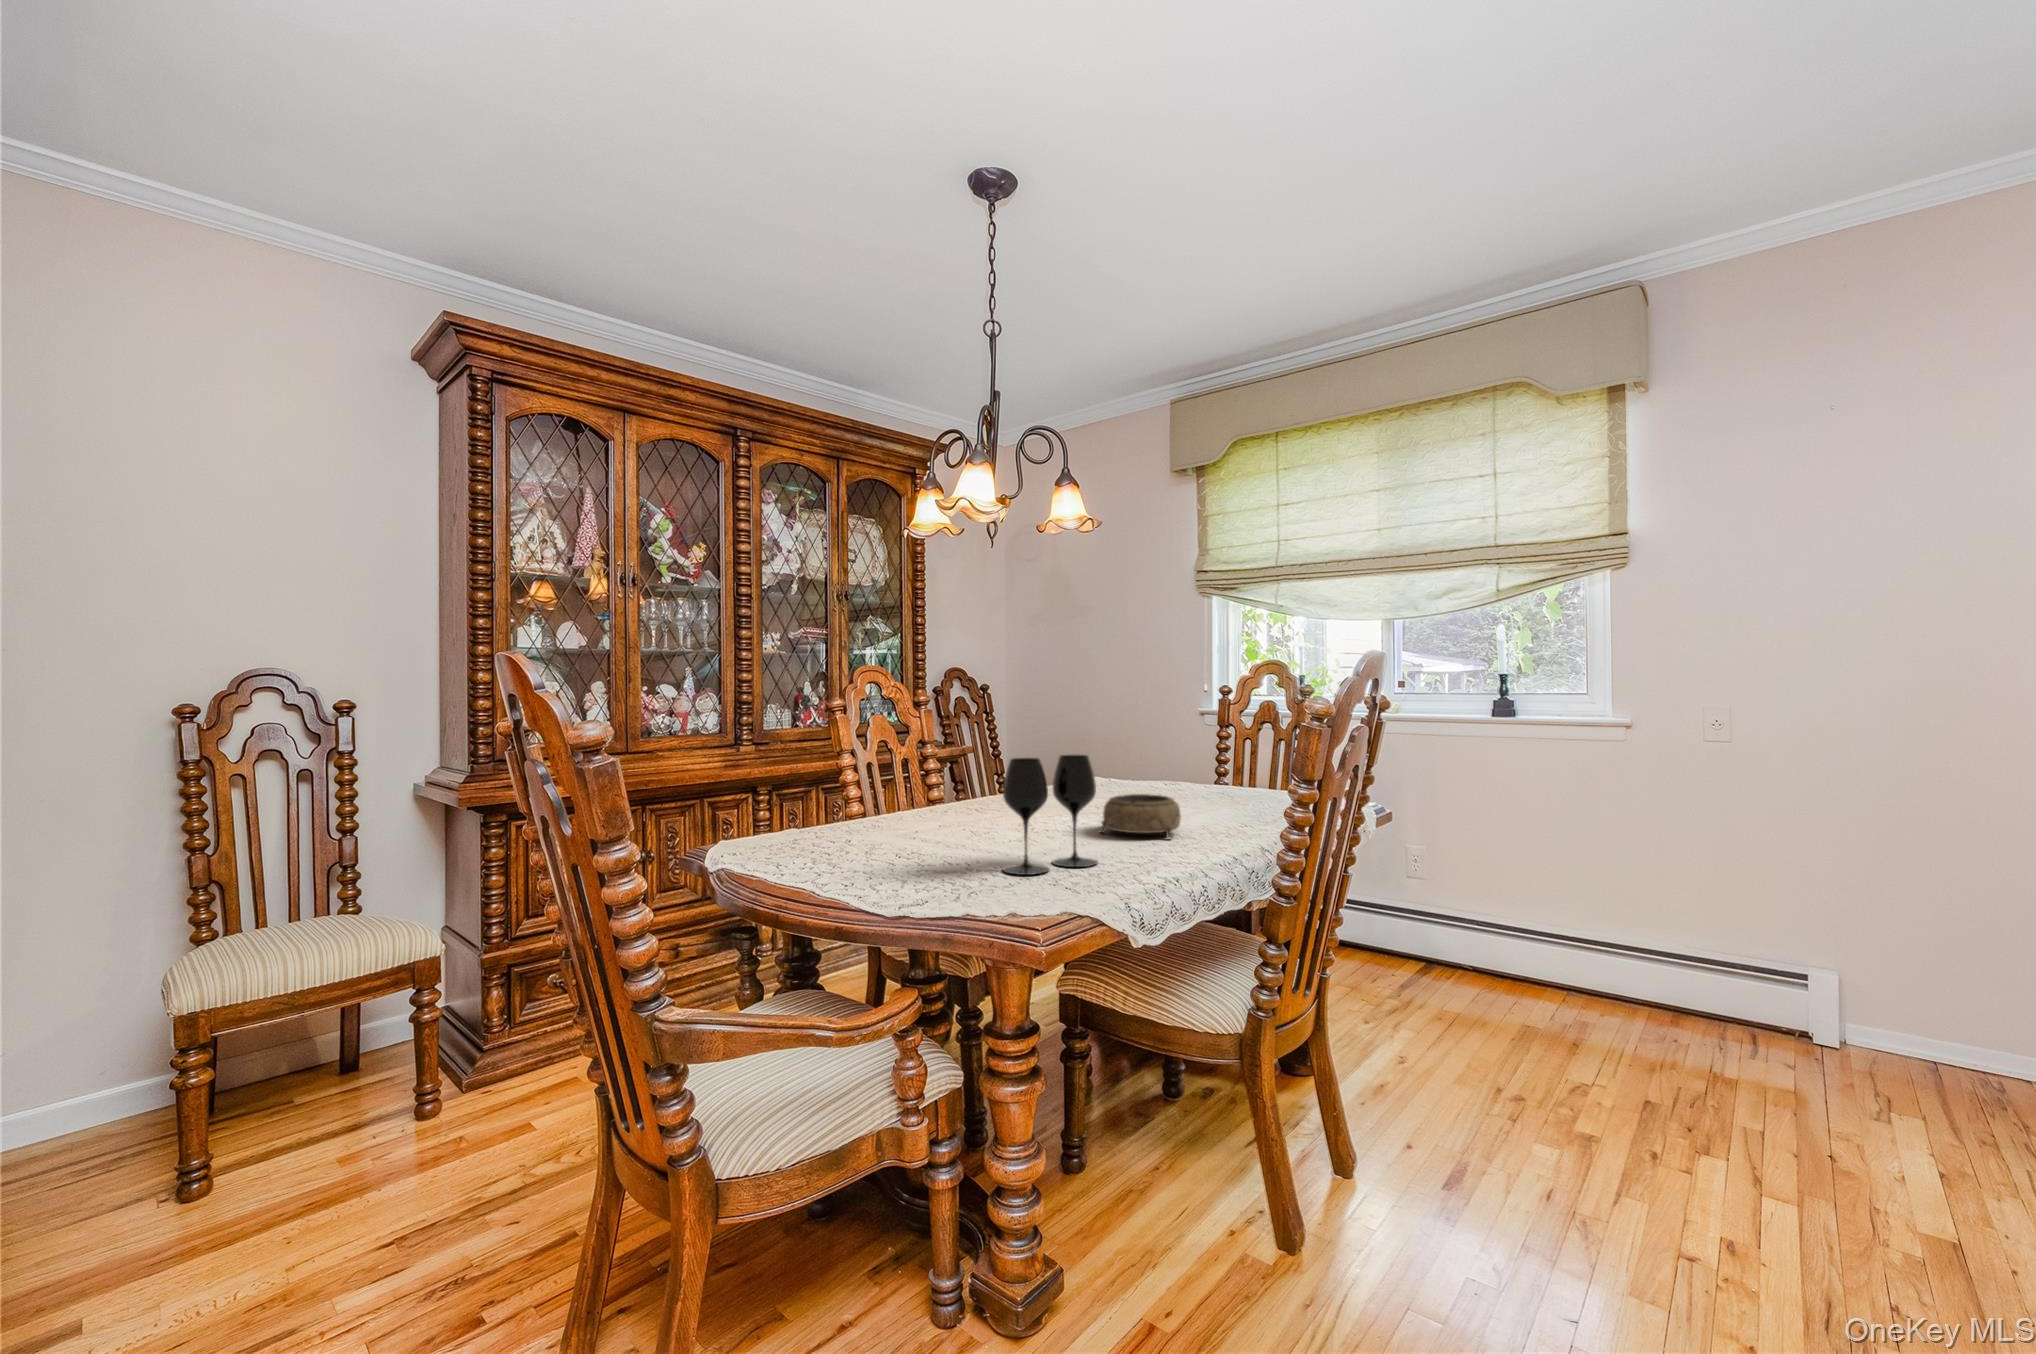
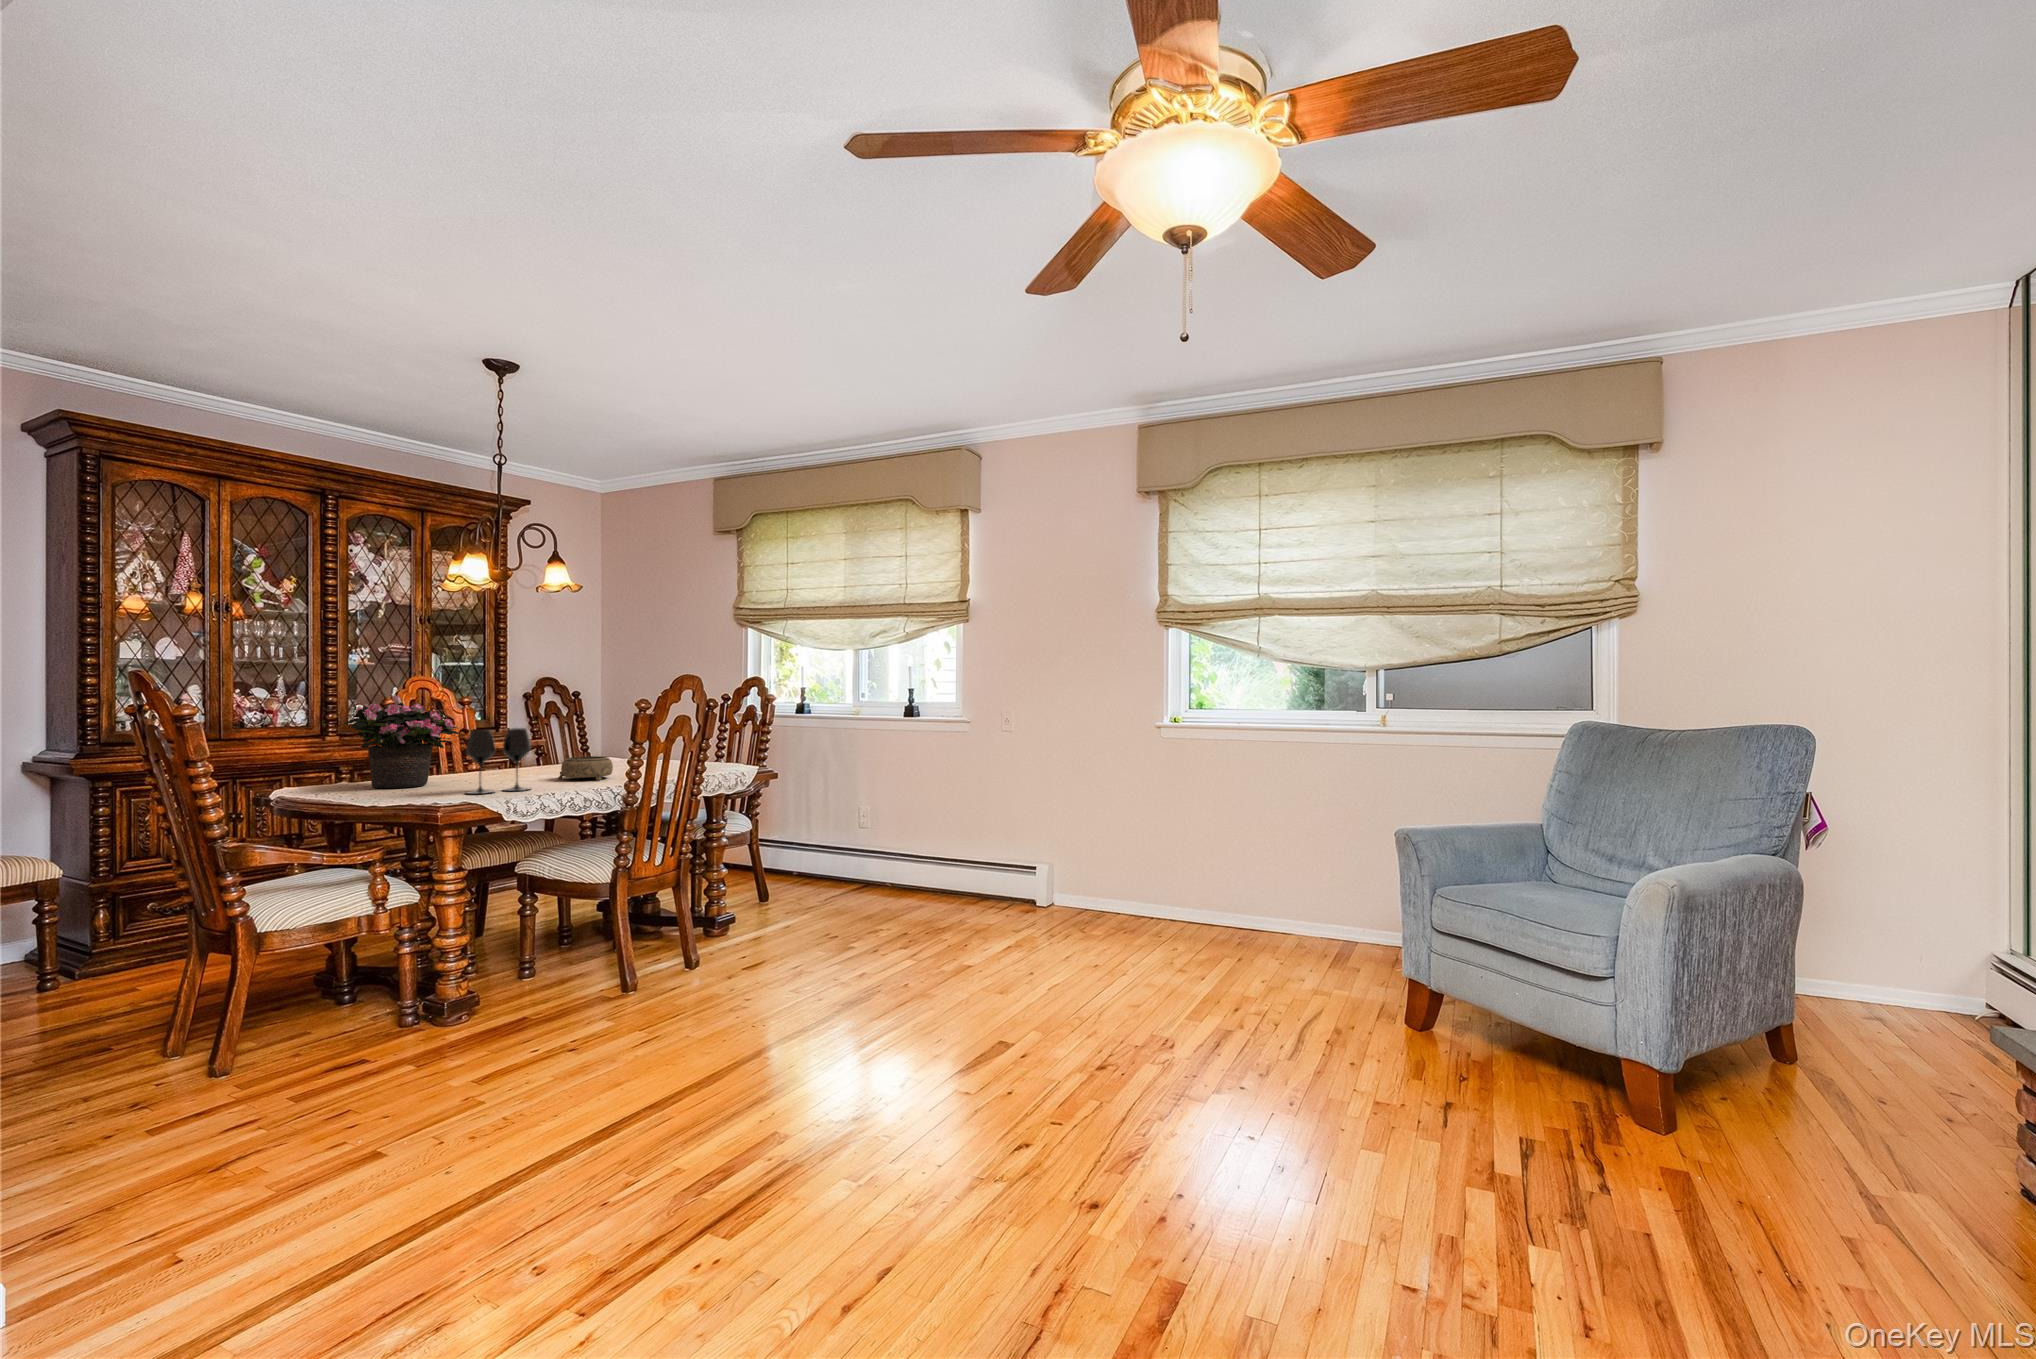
potted flower: none [803,698,966,850] -> present [344,696,460,788]

